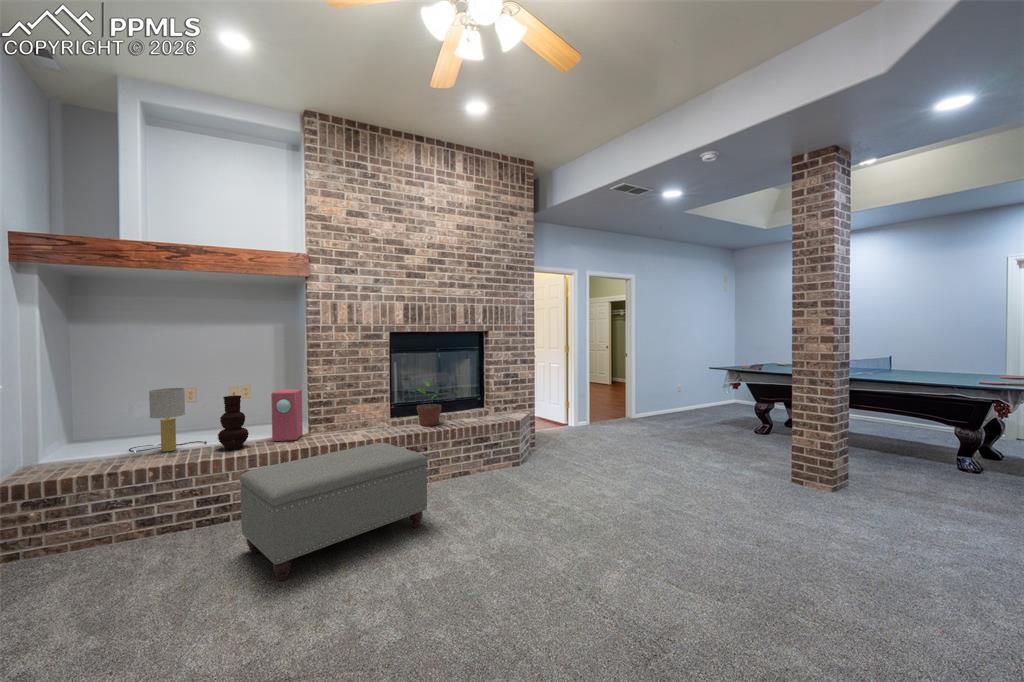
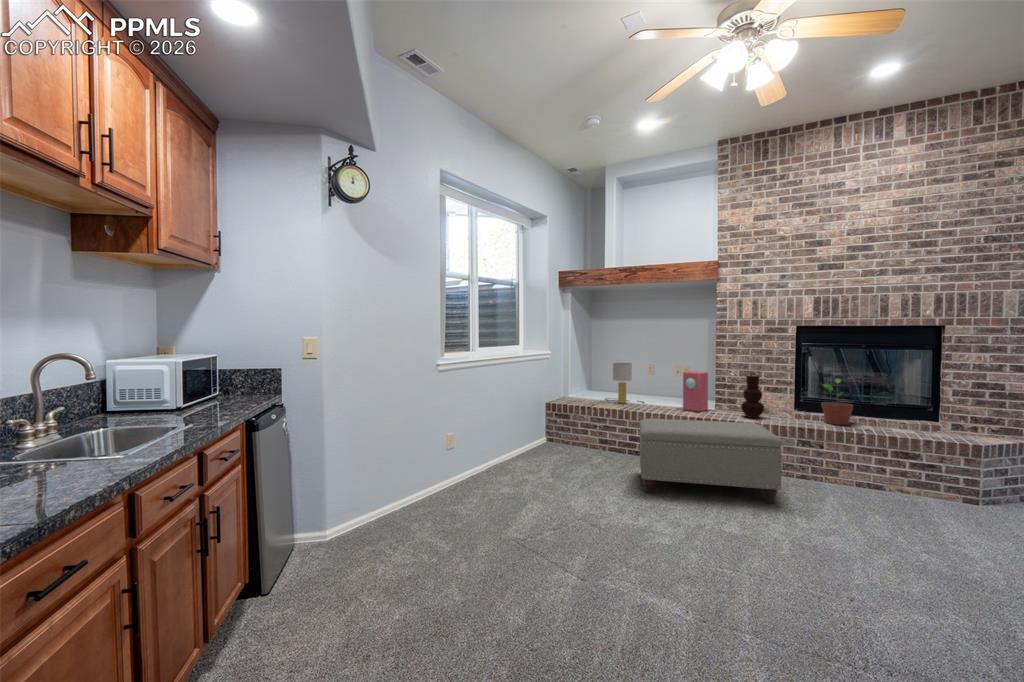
vase: present [218,395,249,450] -> present [741,376,764,418]

